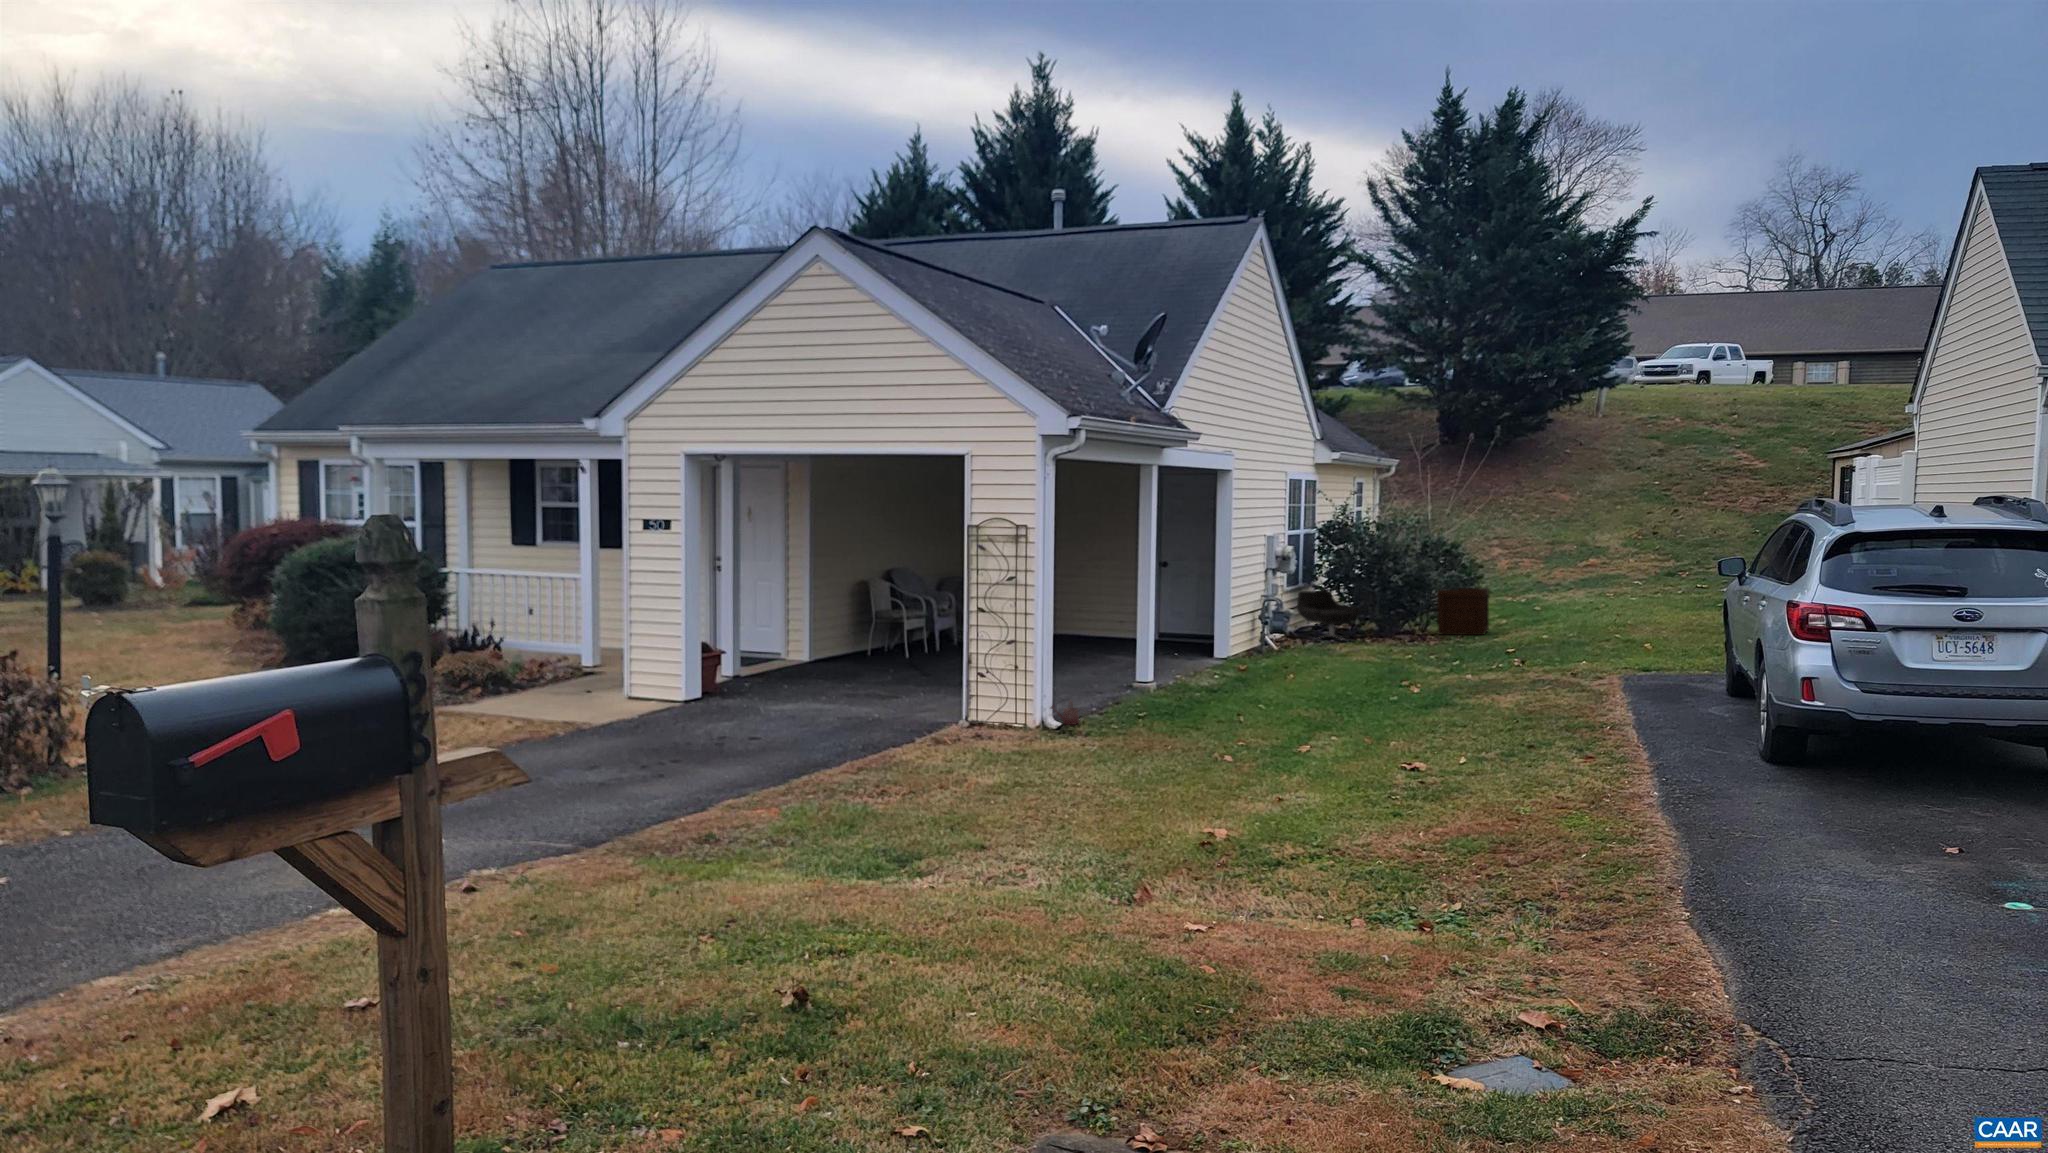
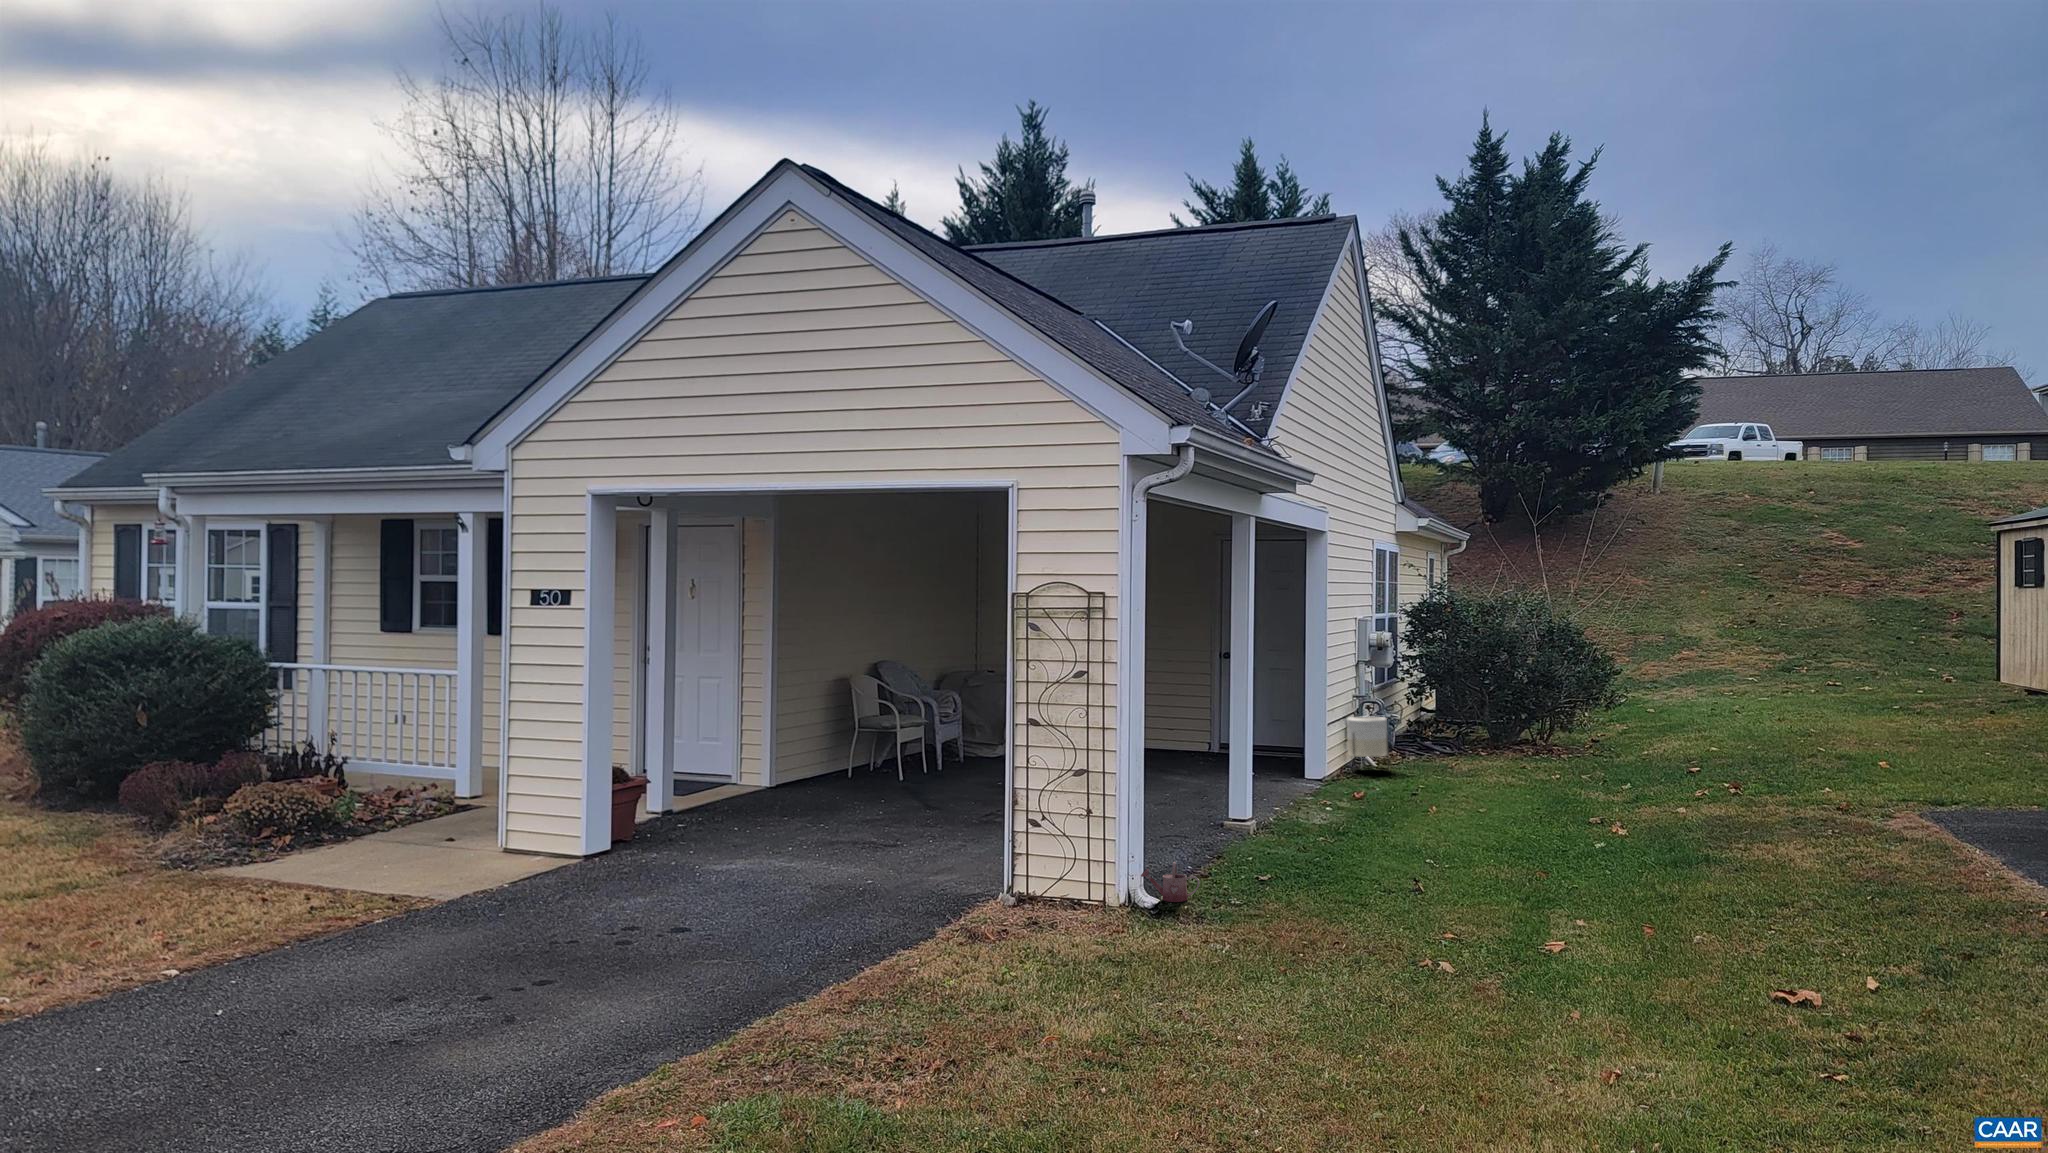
wooden crate: present [1437,588,1489,635] -> none [1570,682,1633,743]
lounge chair: present [1297,590,1361,639] -> none [1392,686,1476,750]
planter: none [1246,613,1277,655] -> present [1347,717,1389,759]

